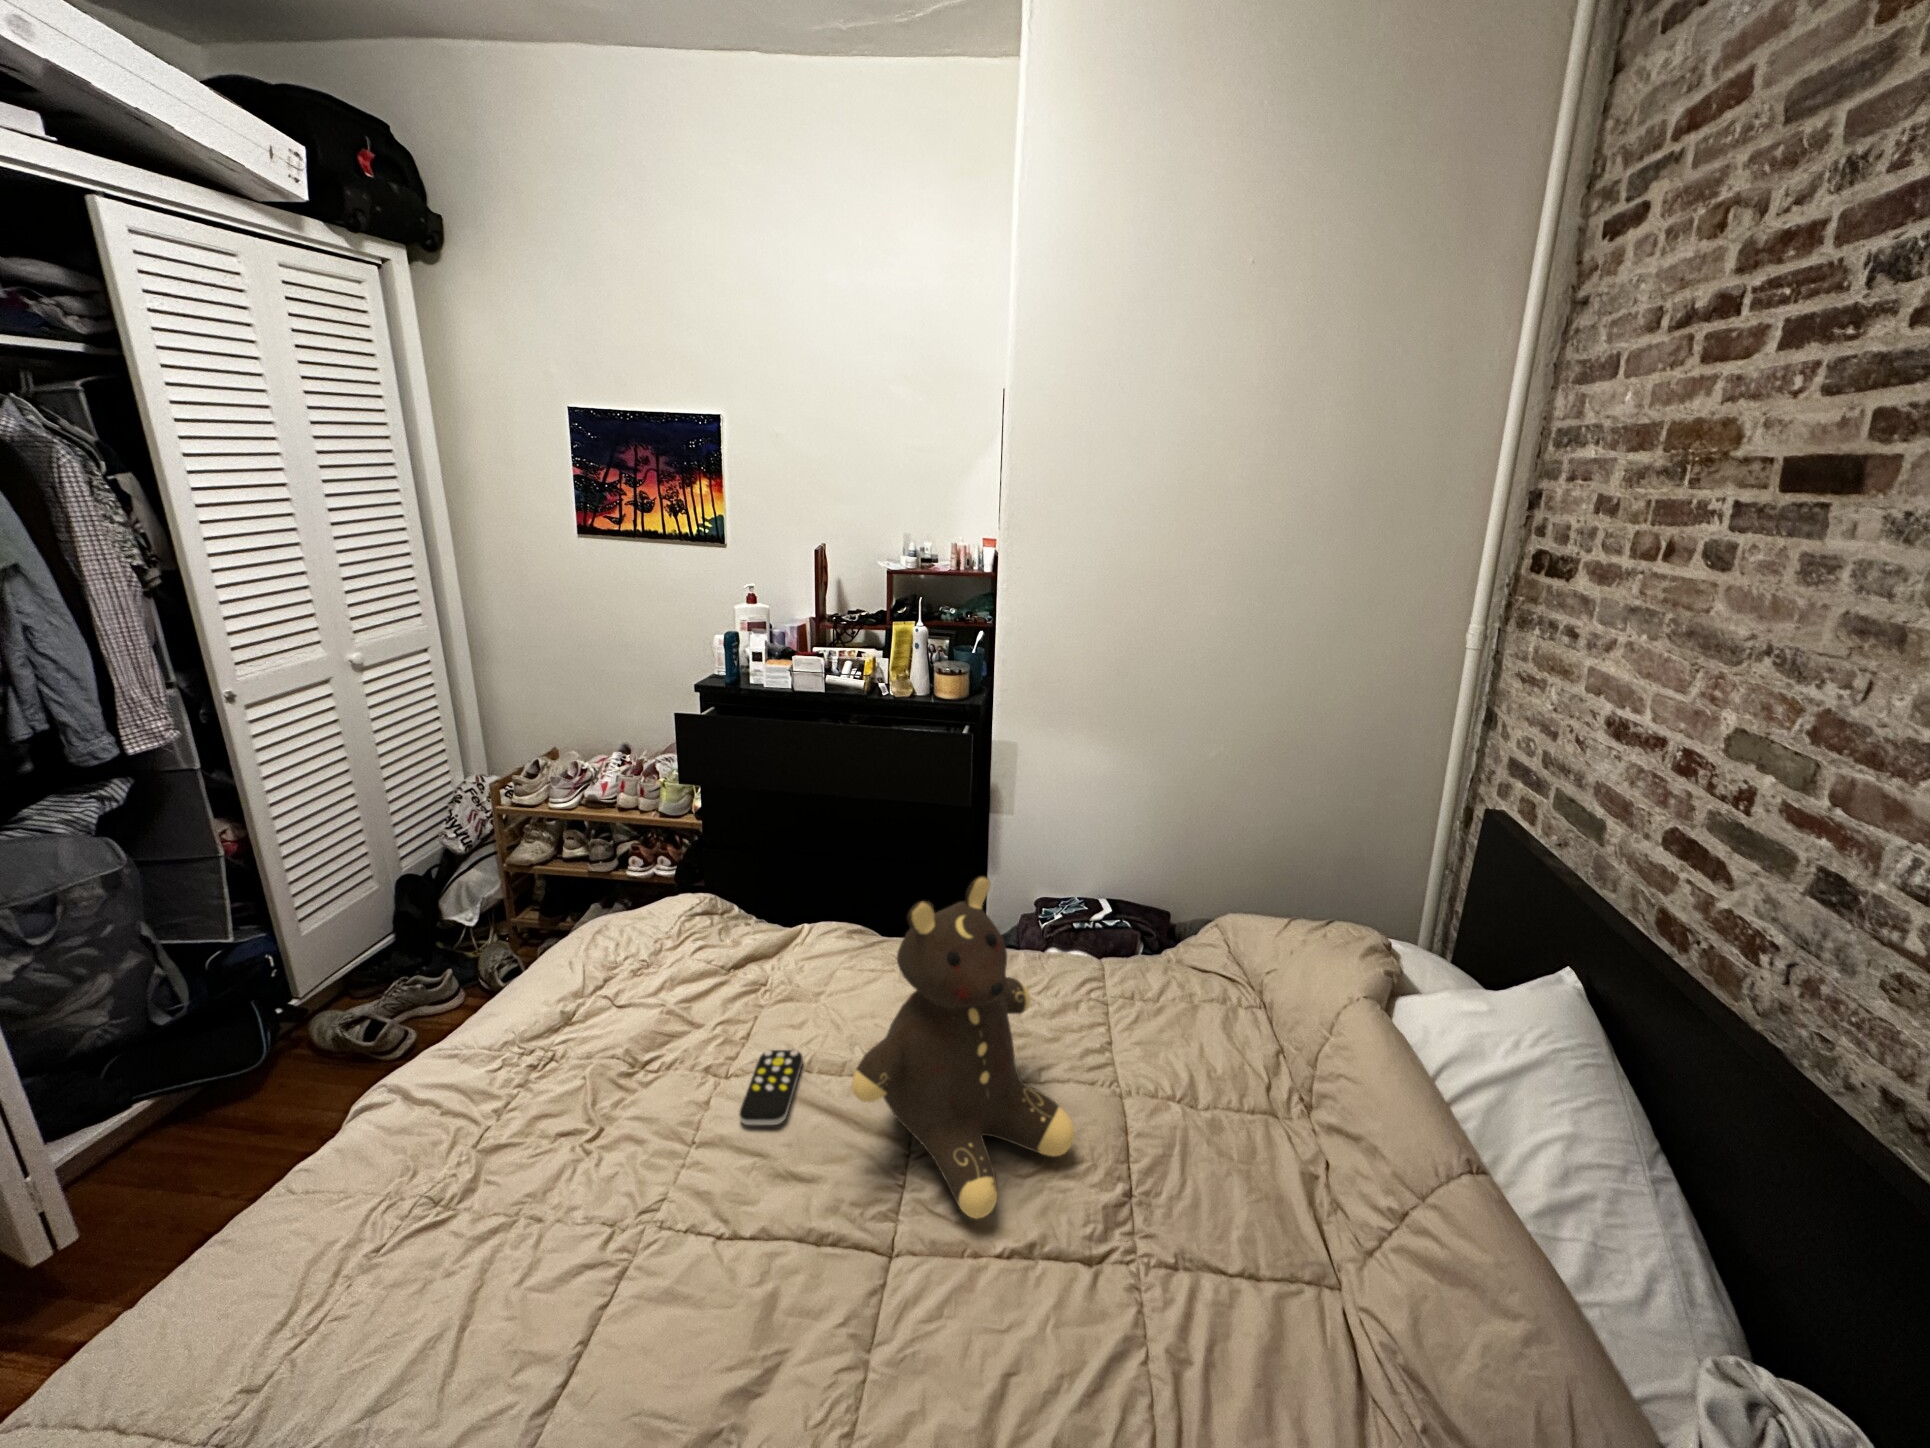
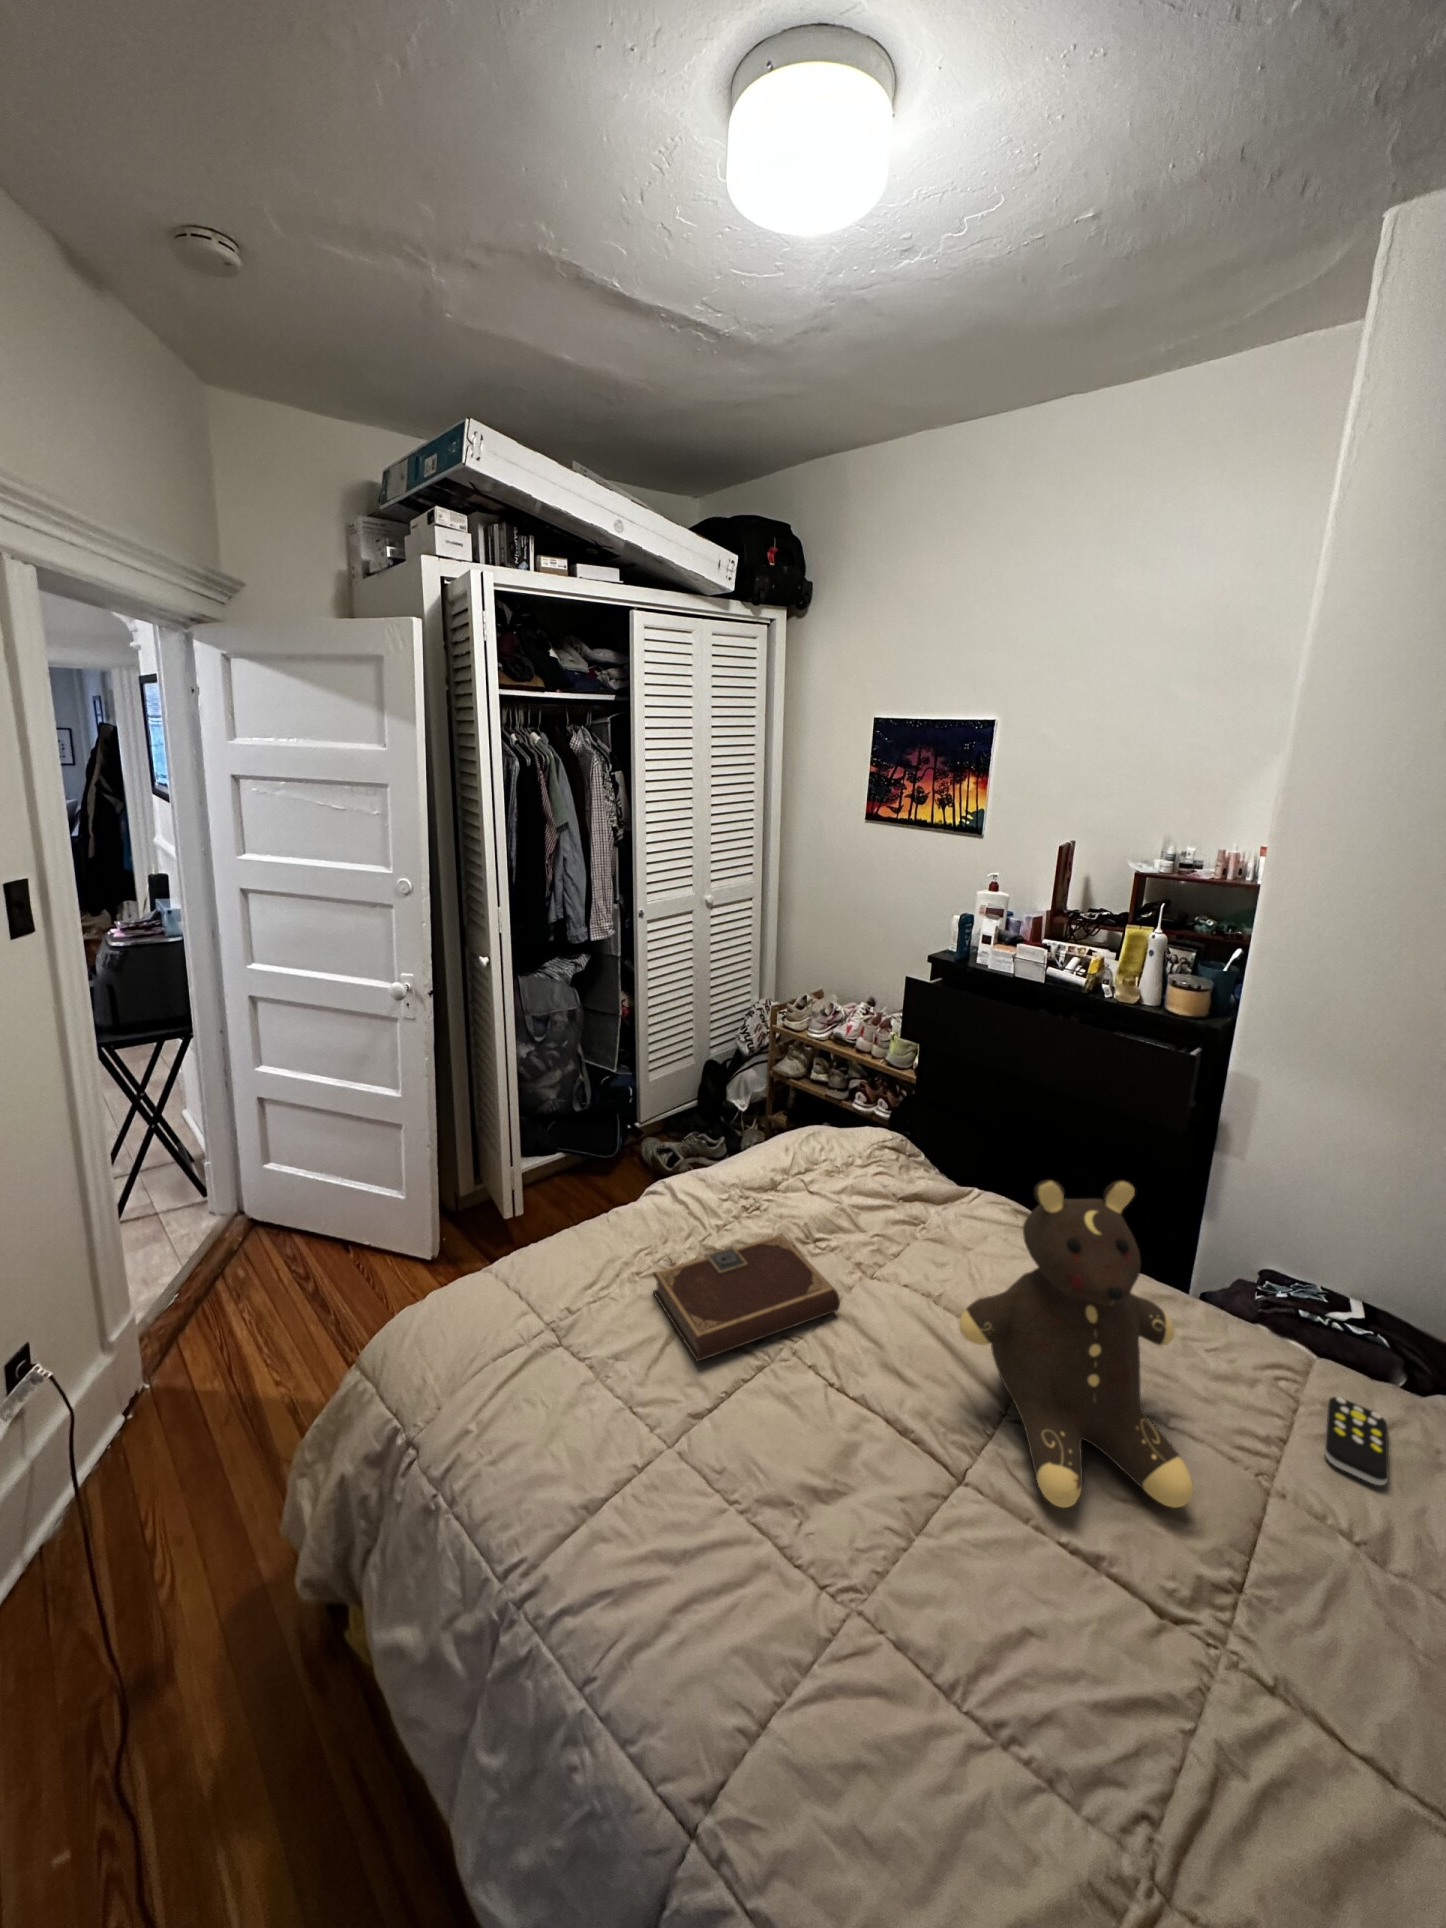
remote control: present [739,1050,803,1125] -> present [1325,1397,1388,1485]
notebook: none [407,1081,703,1326] -> present [653,1234,840,1361]

